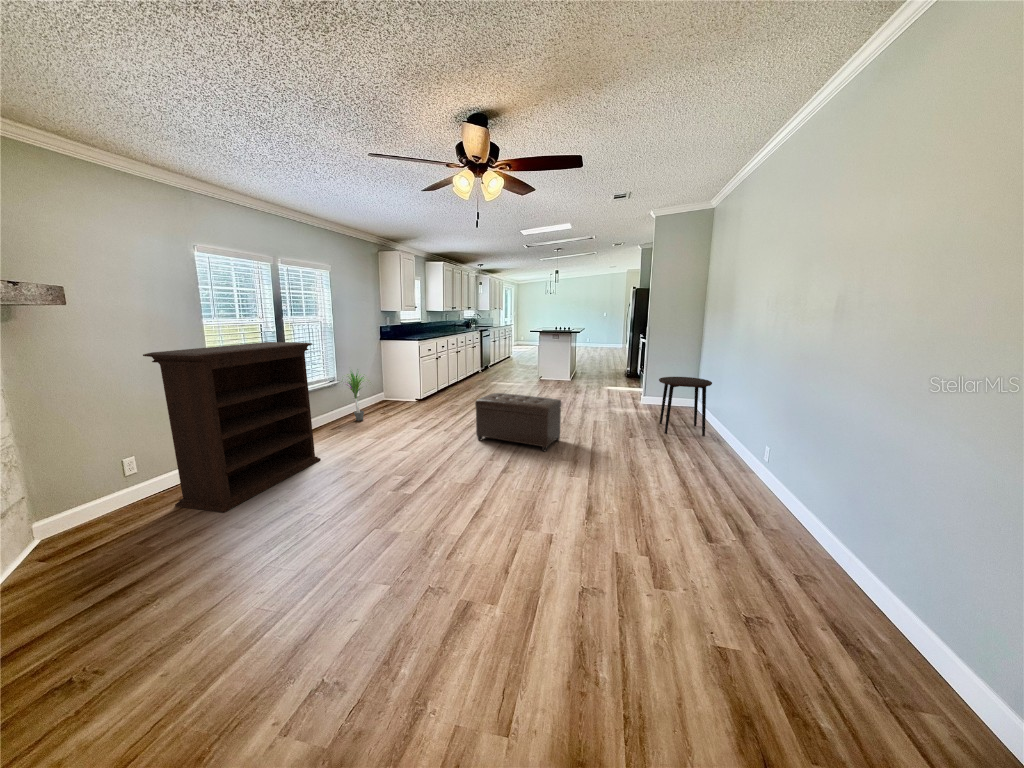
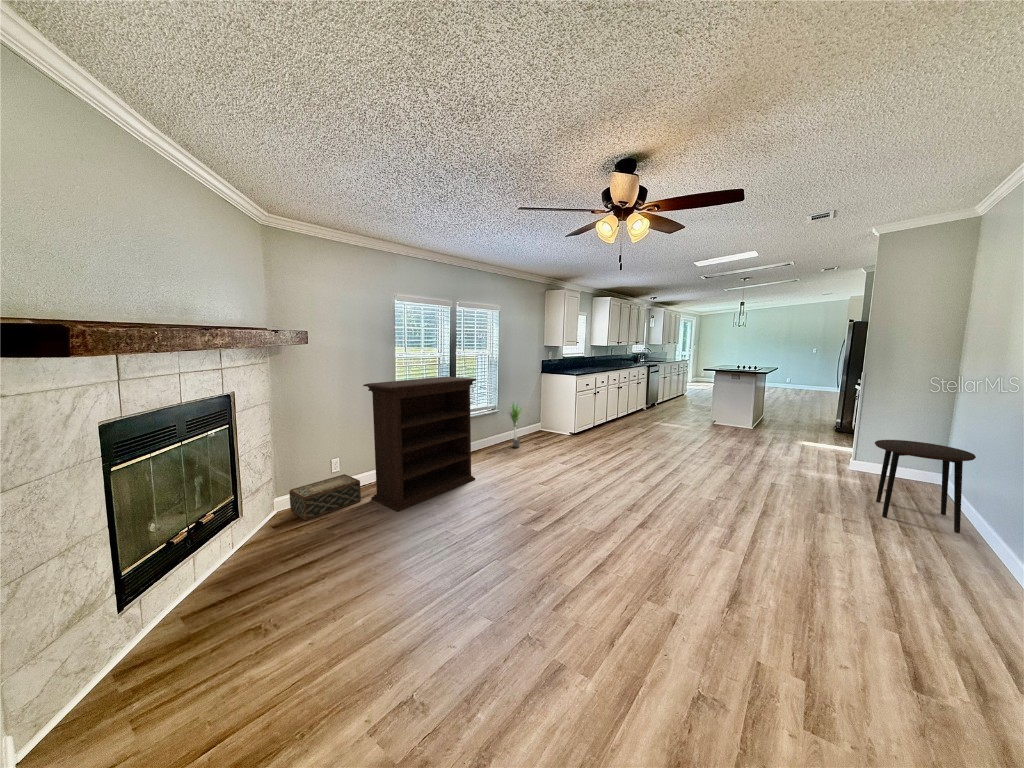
ottoman: present [475,393,561,451] -> none [619,436,721,511]
woven basket: none [20,482,158,554] -> present [289,474,361,520]

